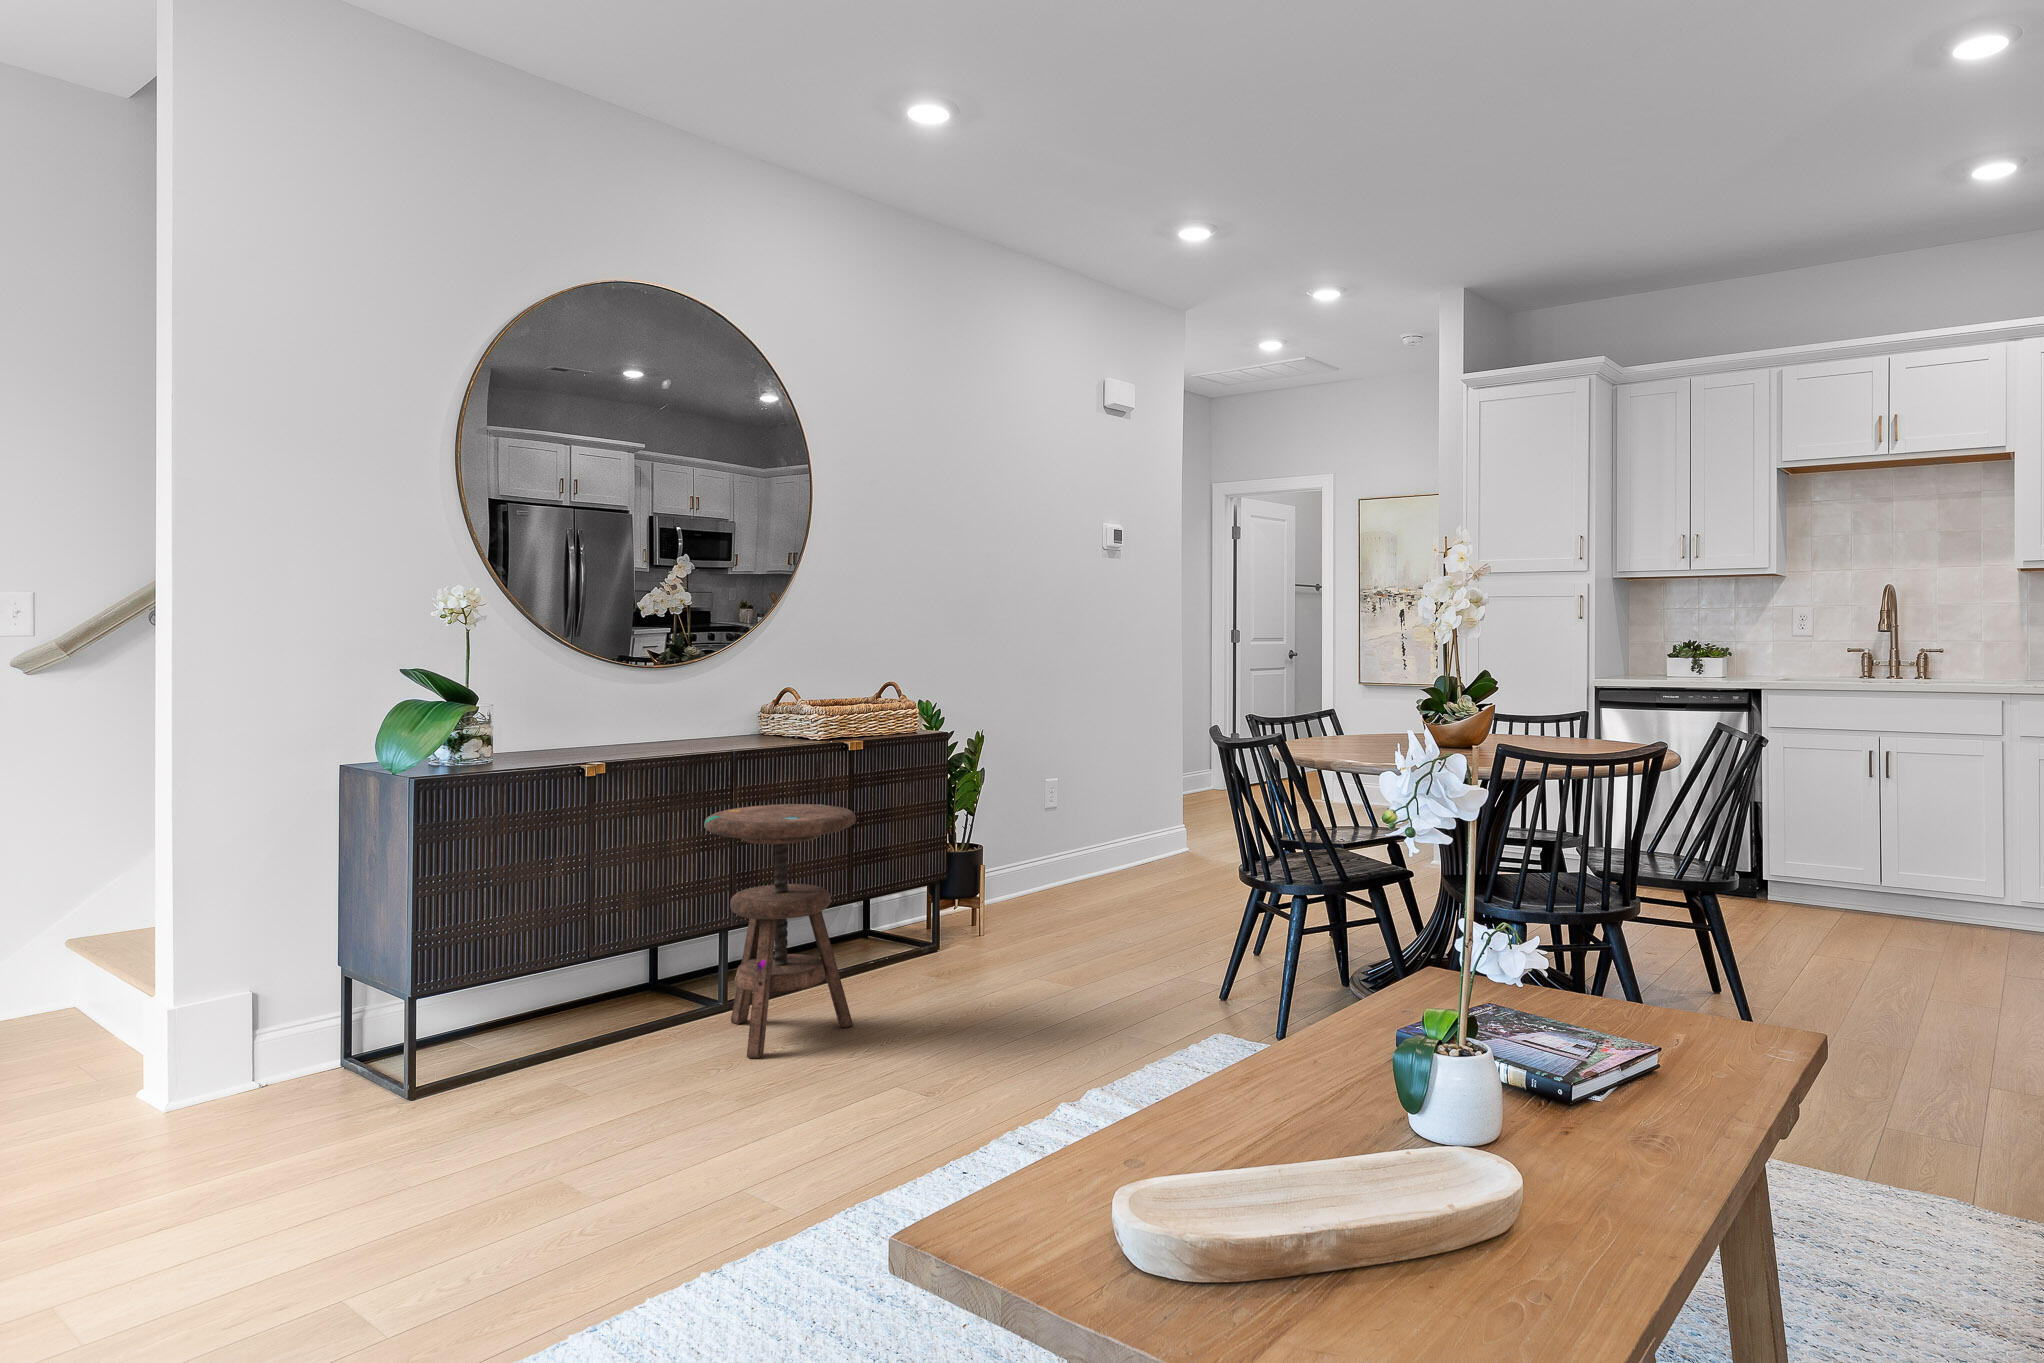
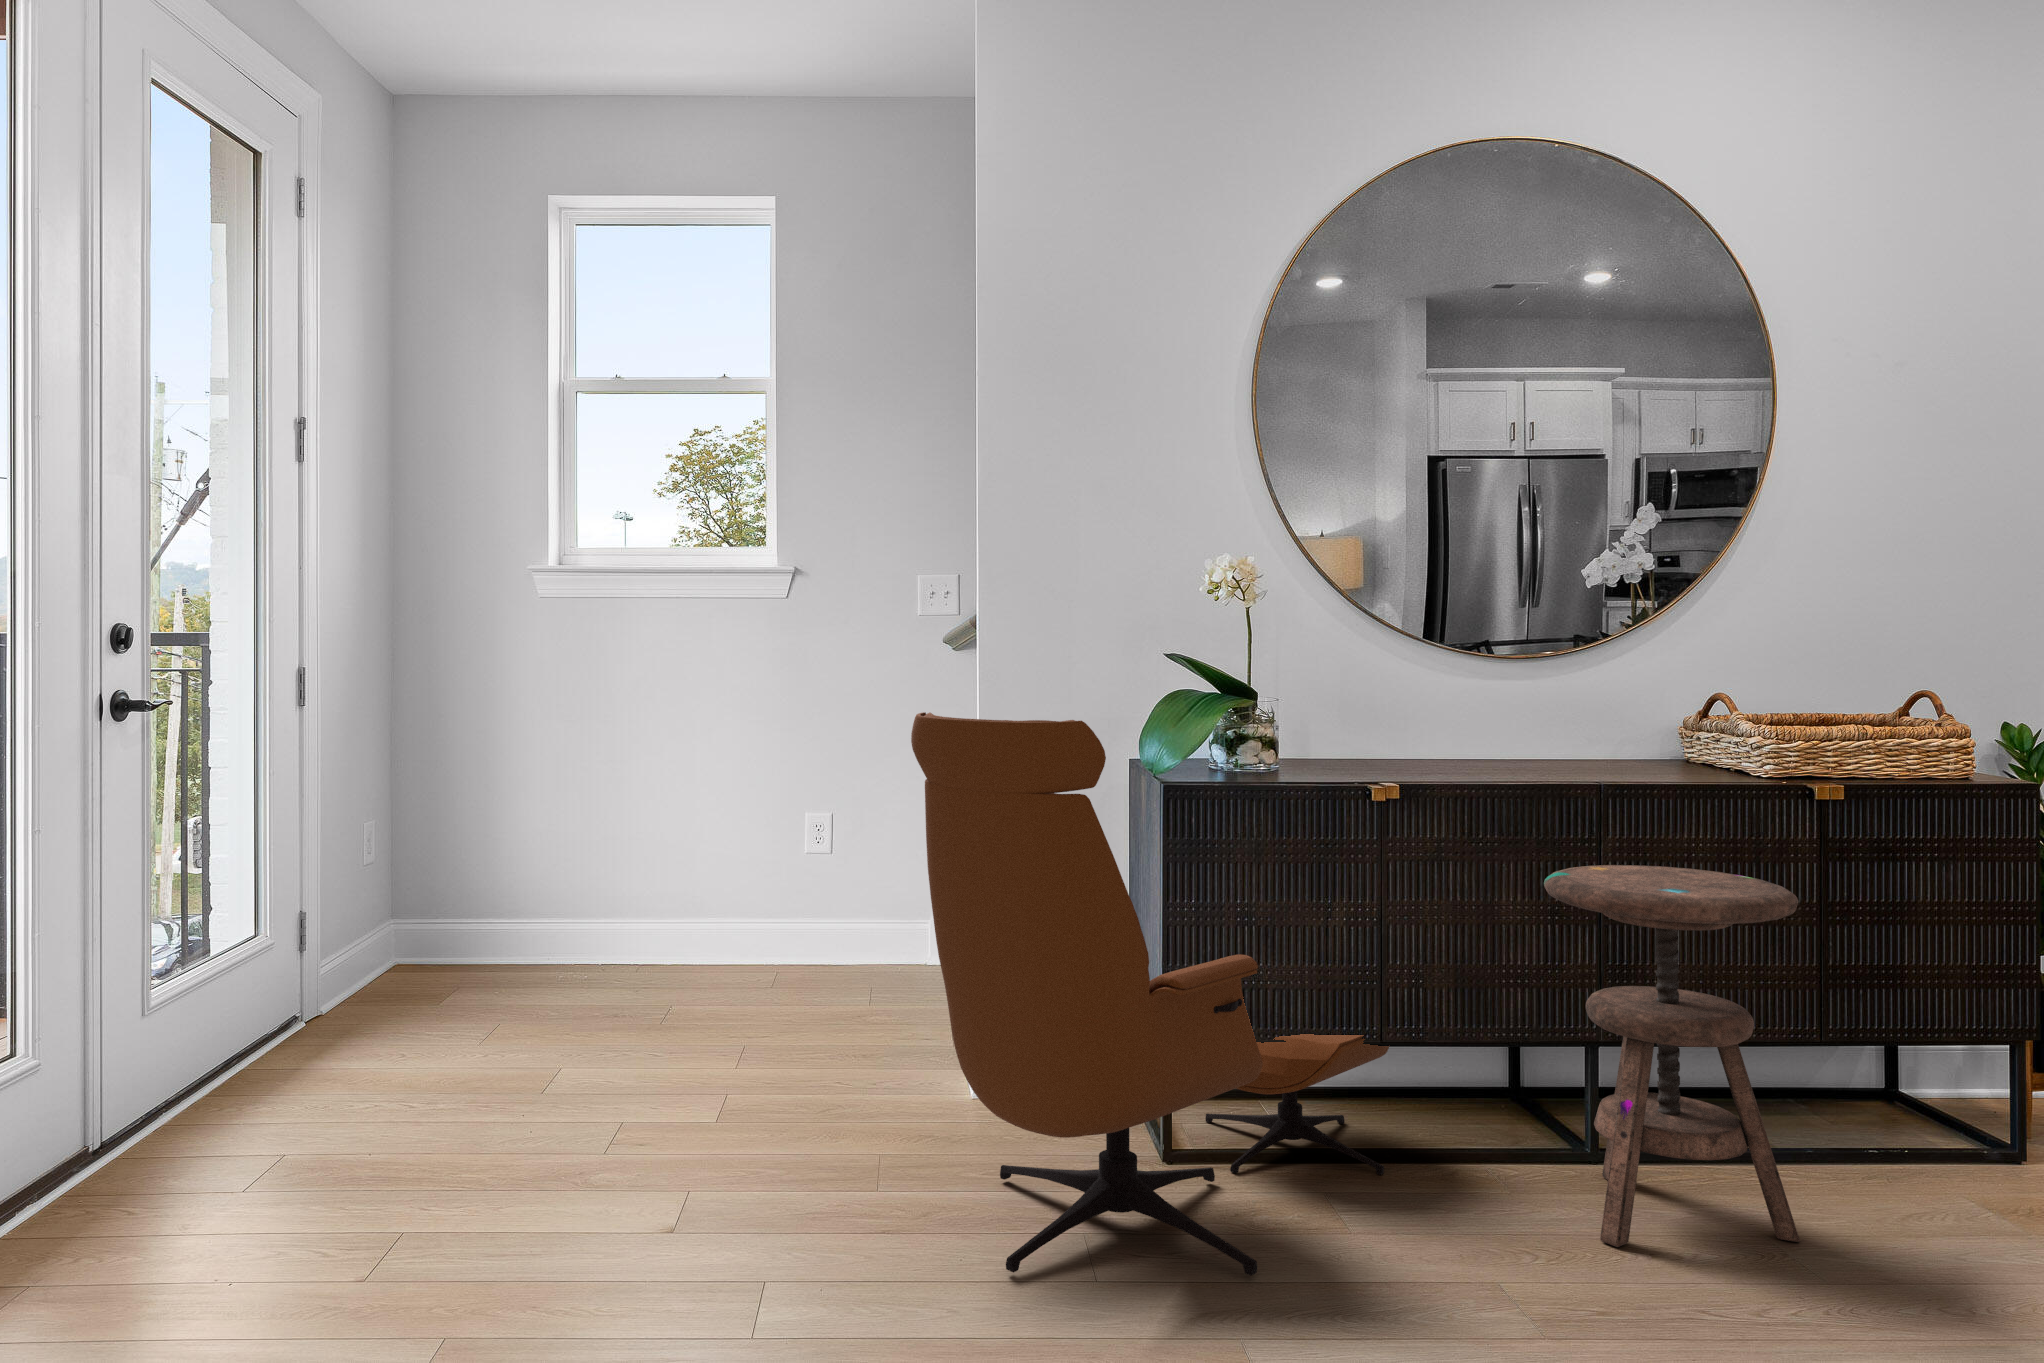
lounge chair: none [201,732,586,1215] -> present [911,712,1389,1276]

